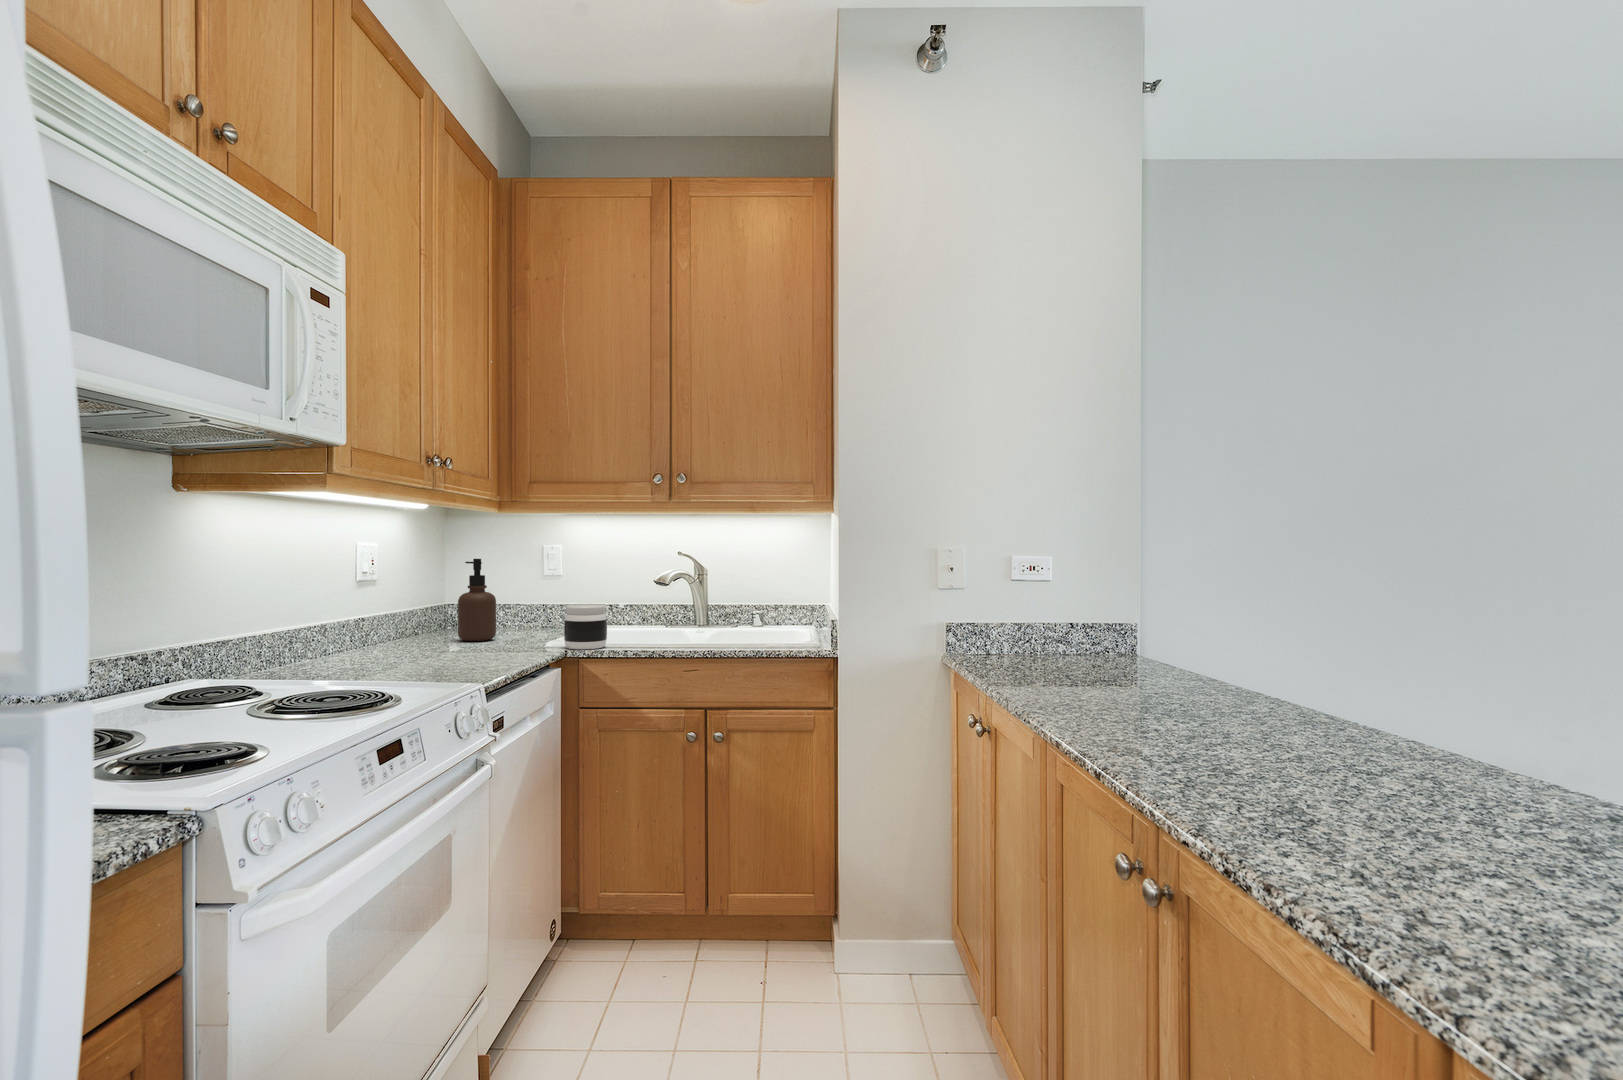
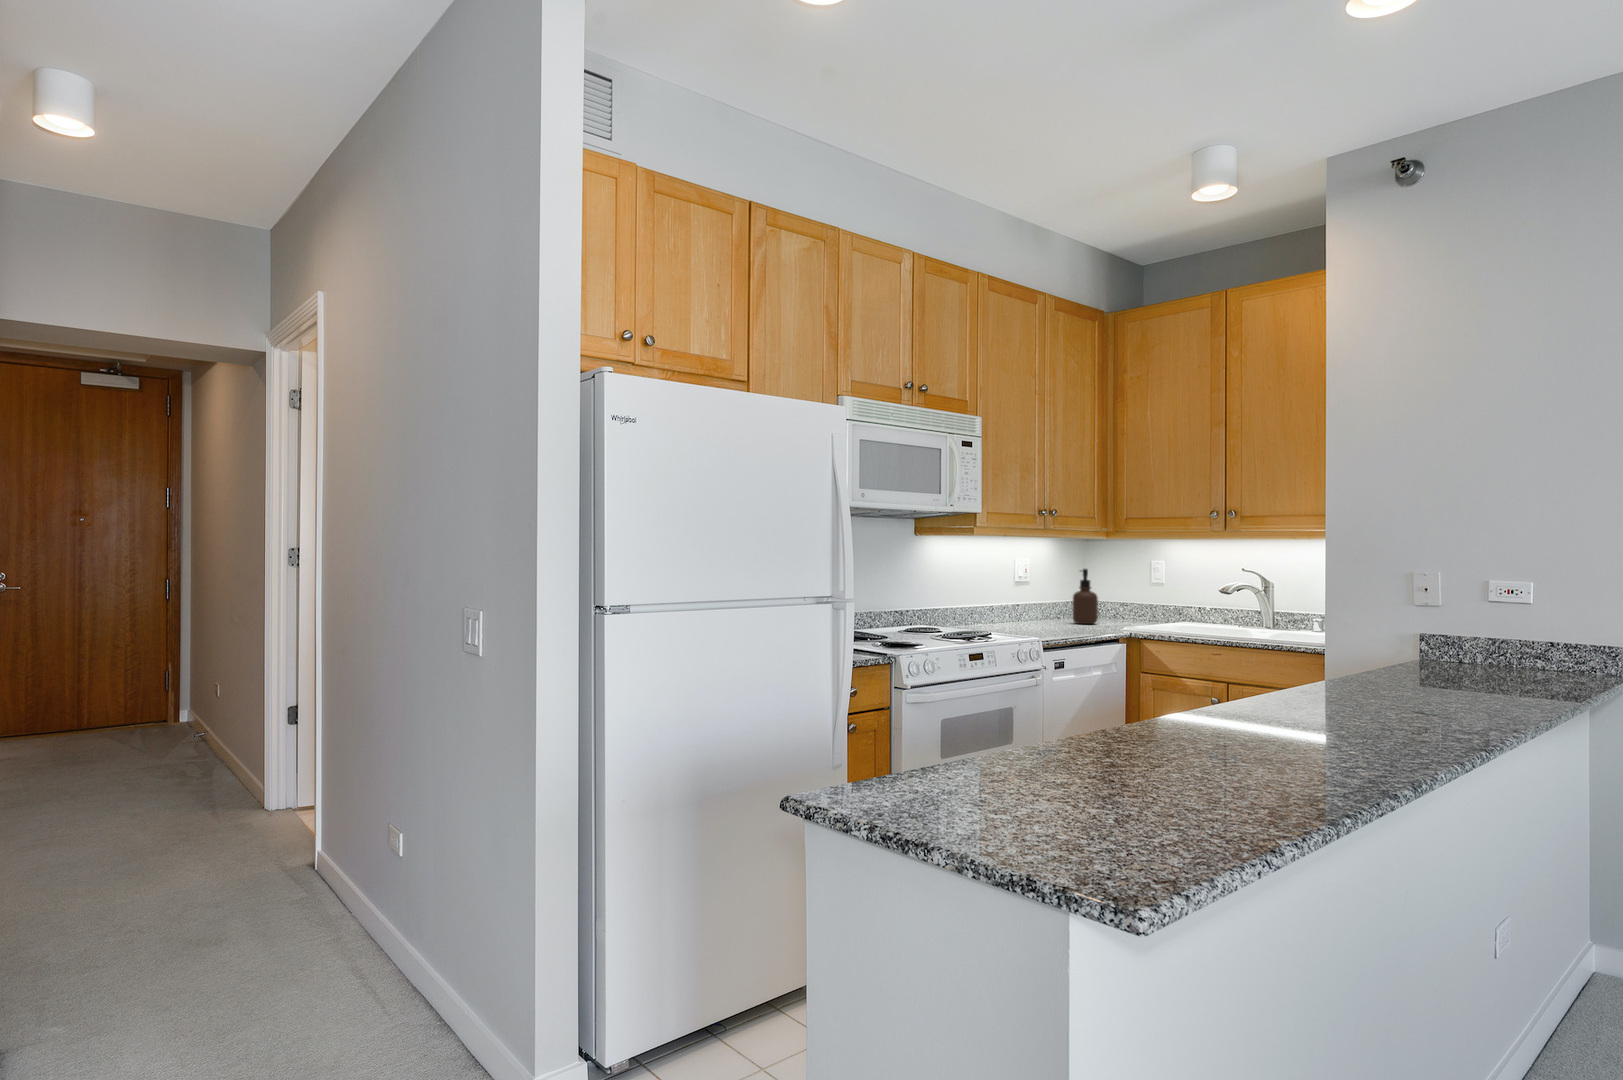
jar: present [564,604,607,649] -> none [1129,602,1159,633]

